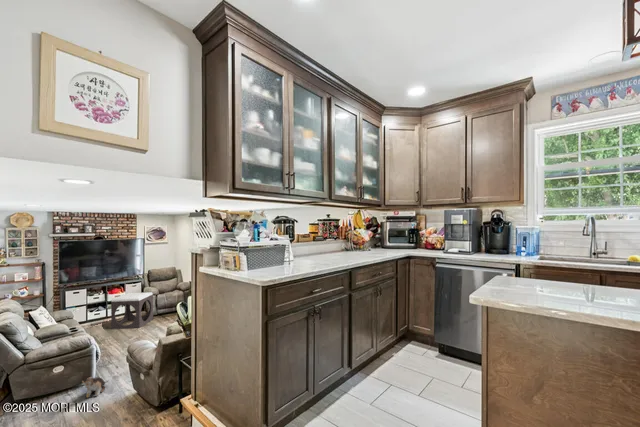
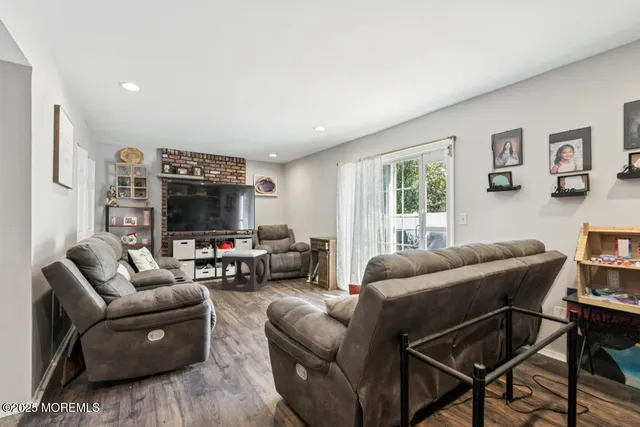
plush toy: present [84,377,105,398] -> none [190,354,224,390]

